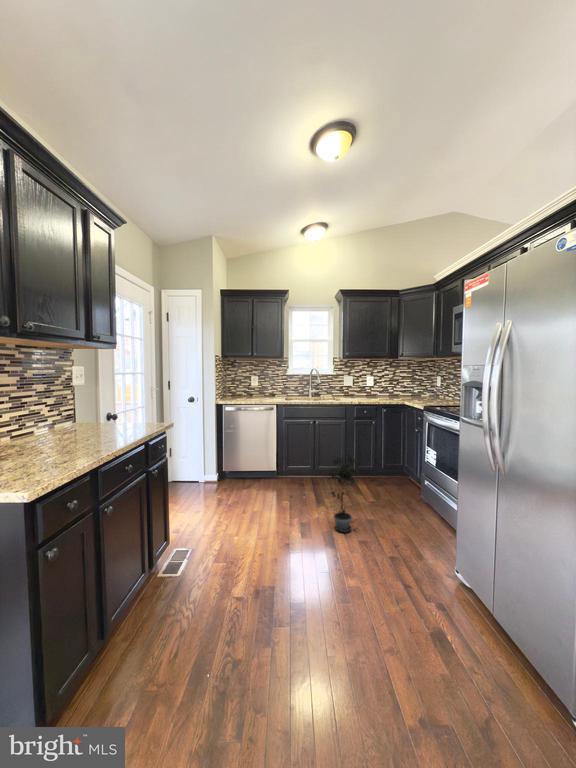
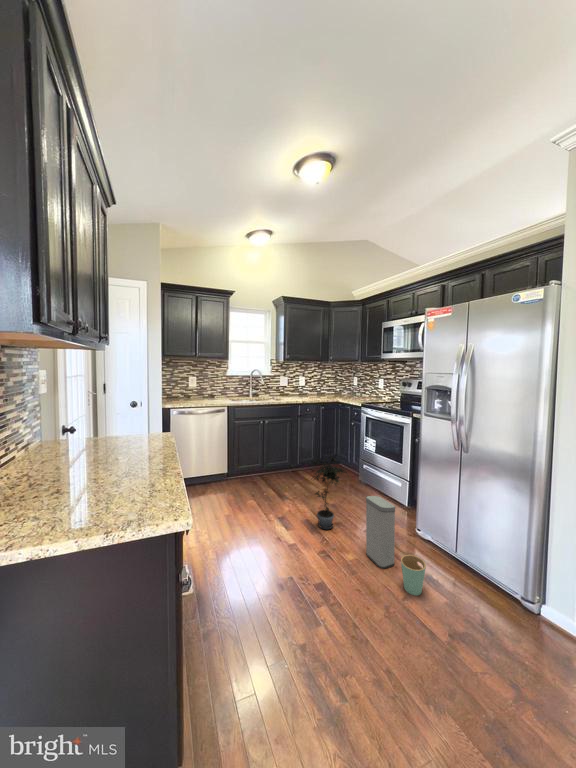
trash can: none [363,498,404,607] -> present [366,496,426,596]

